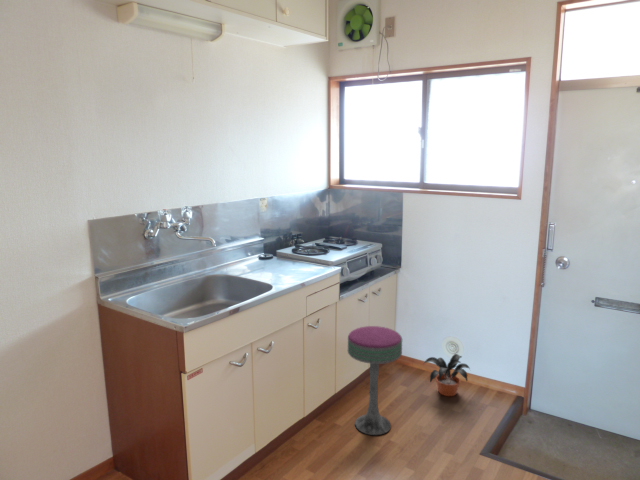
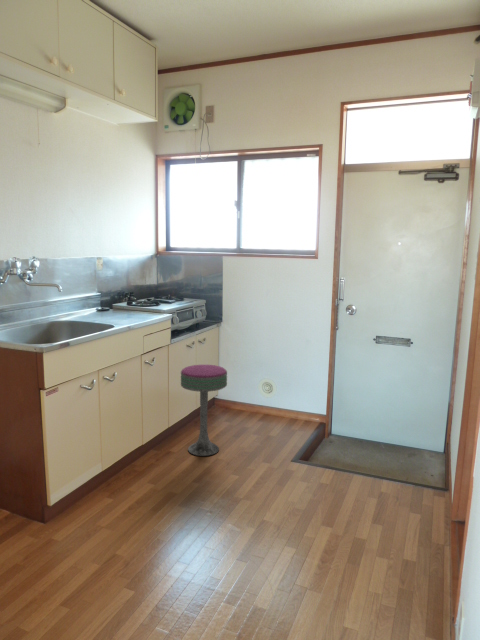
potted plant: present [425,354,469,396] -> none [244,392,283,426]

